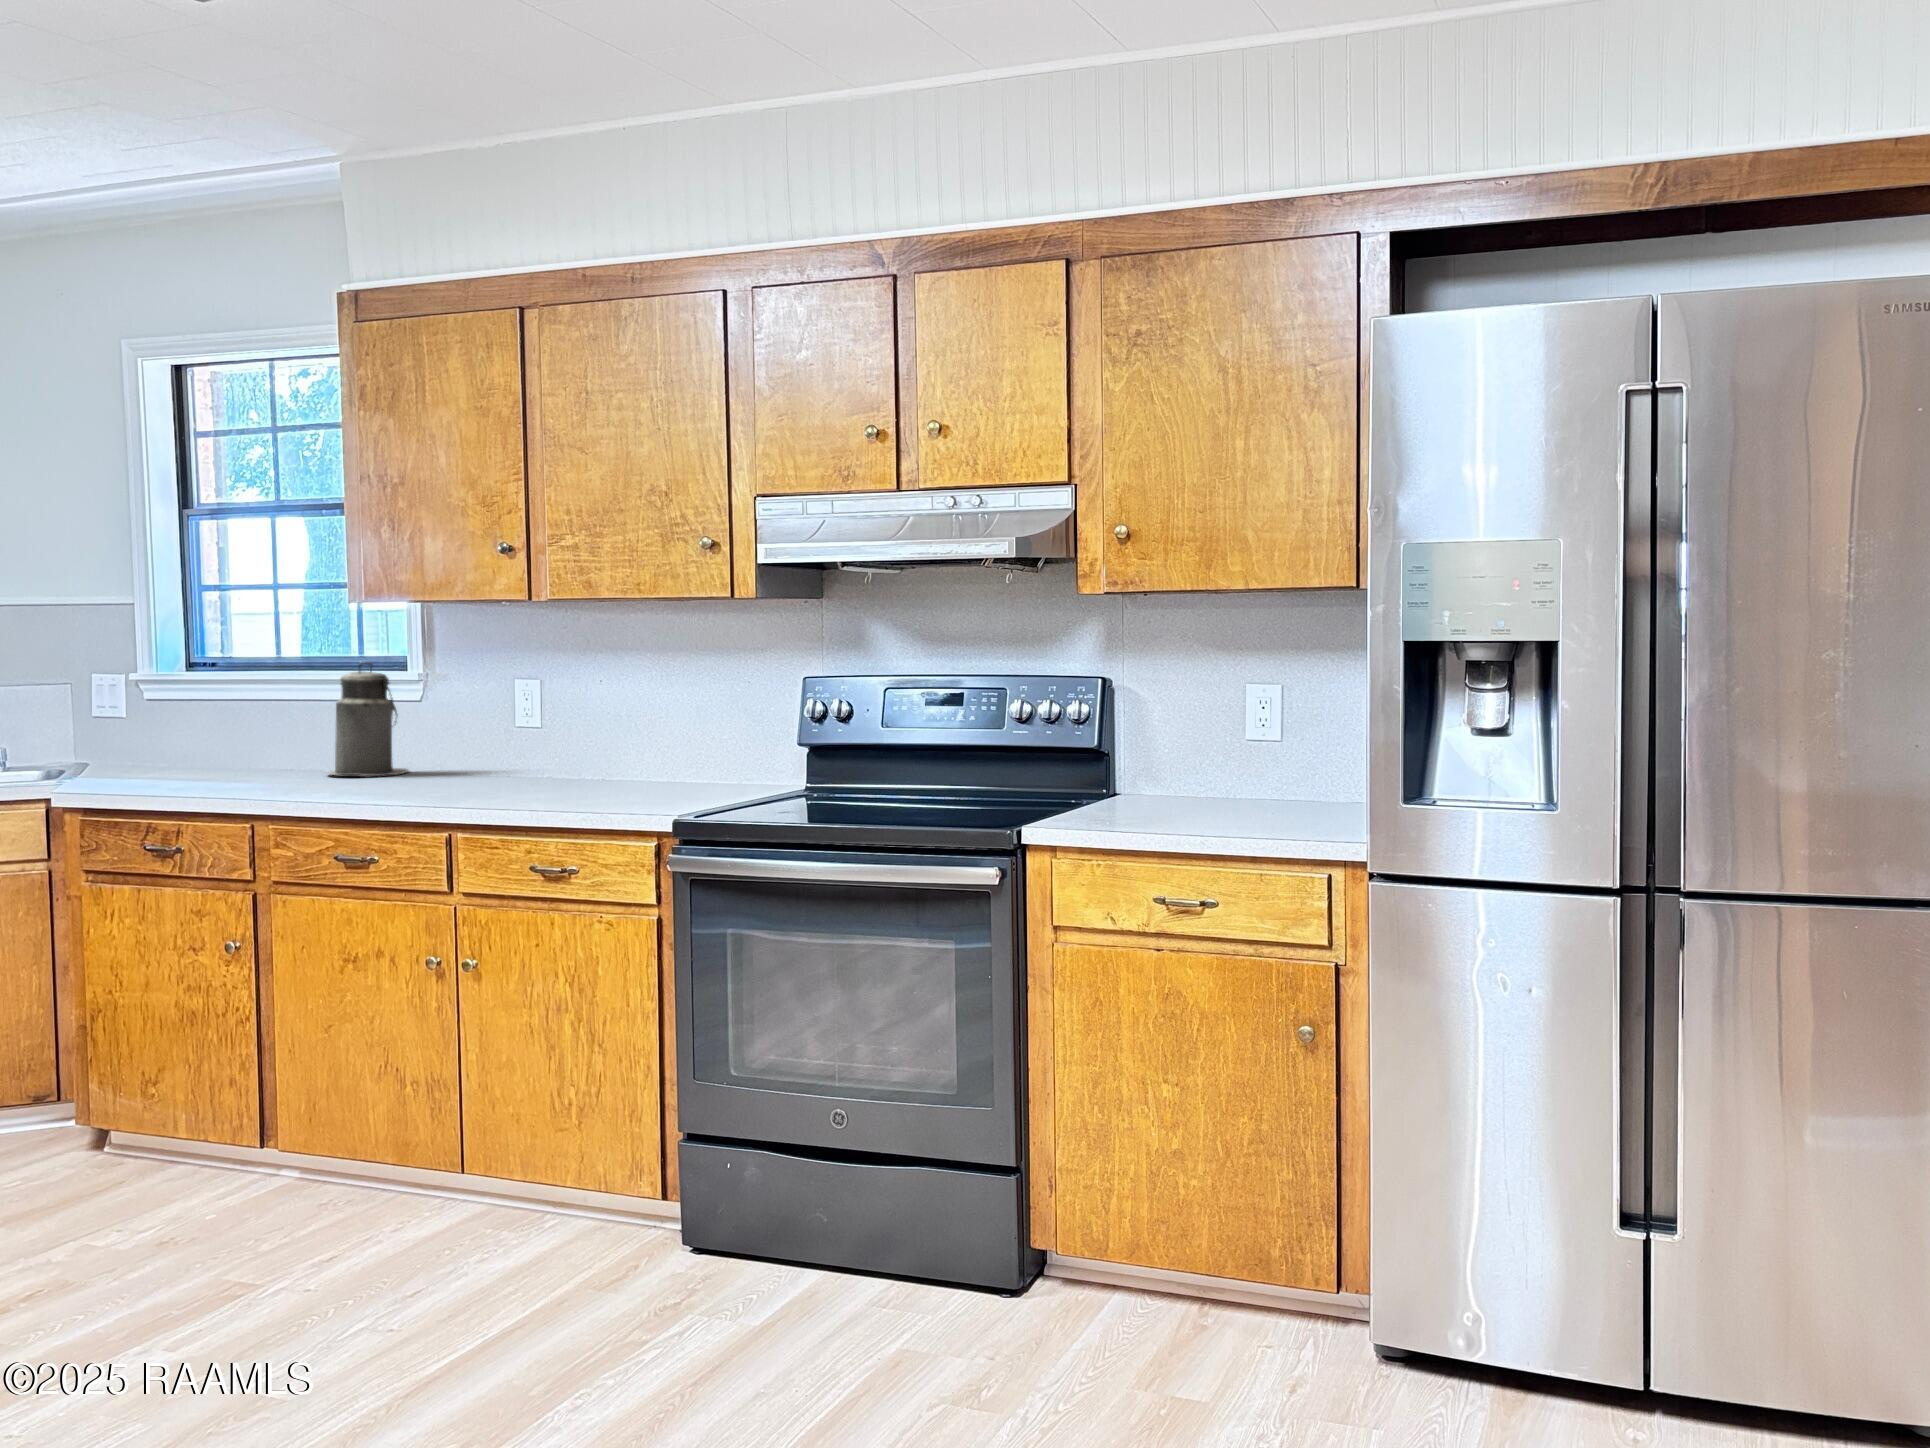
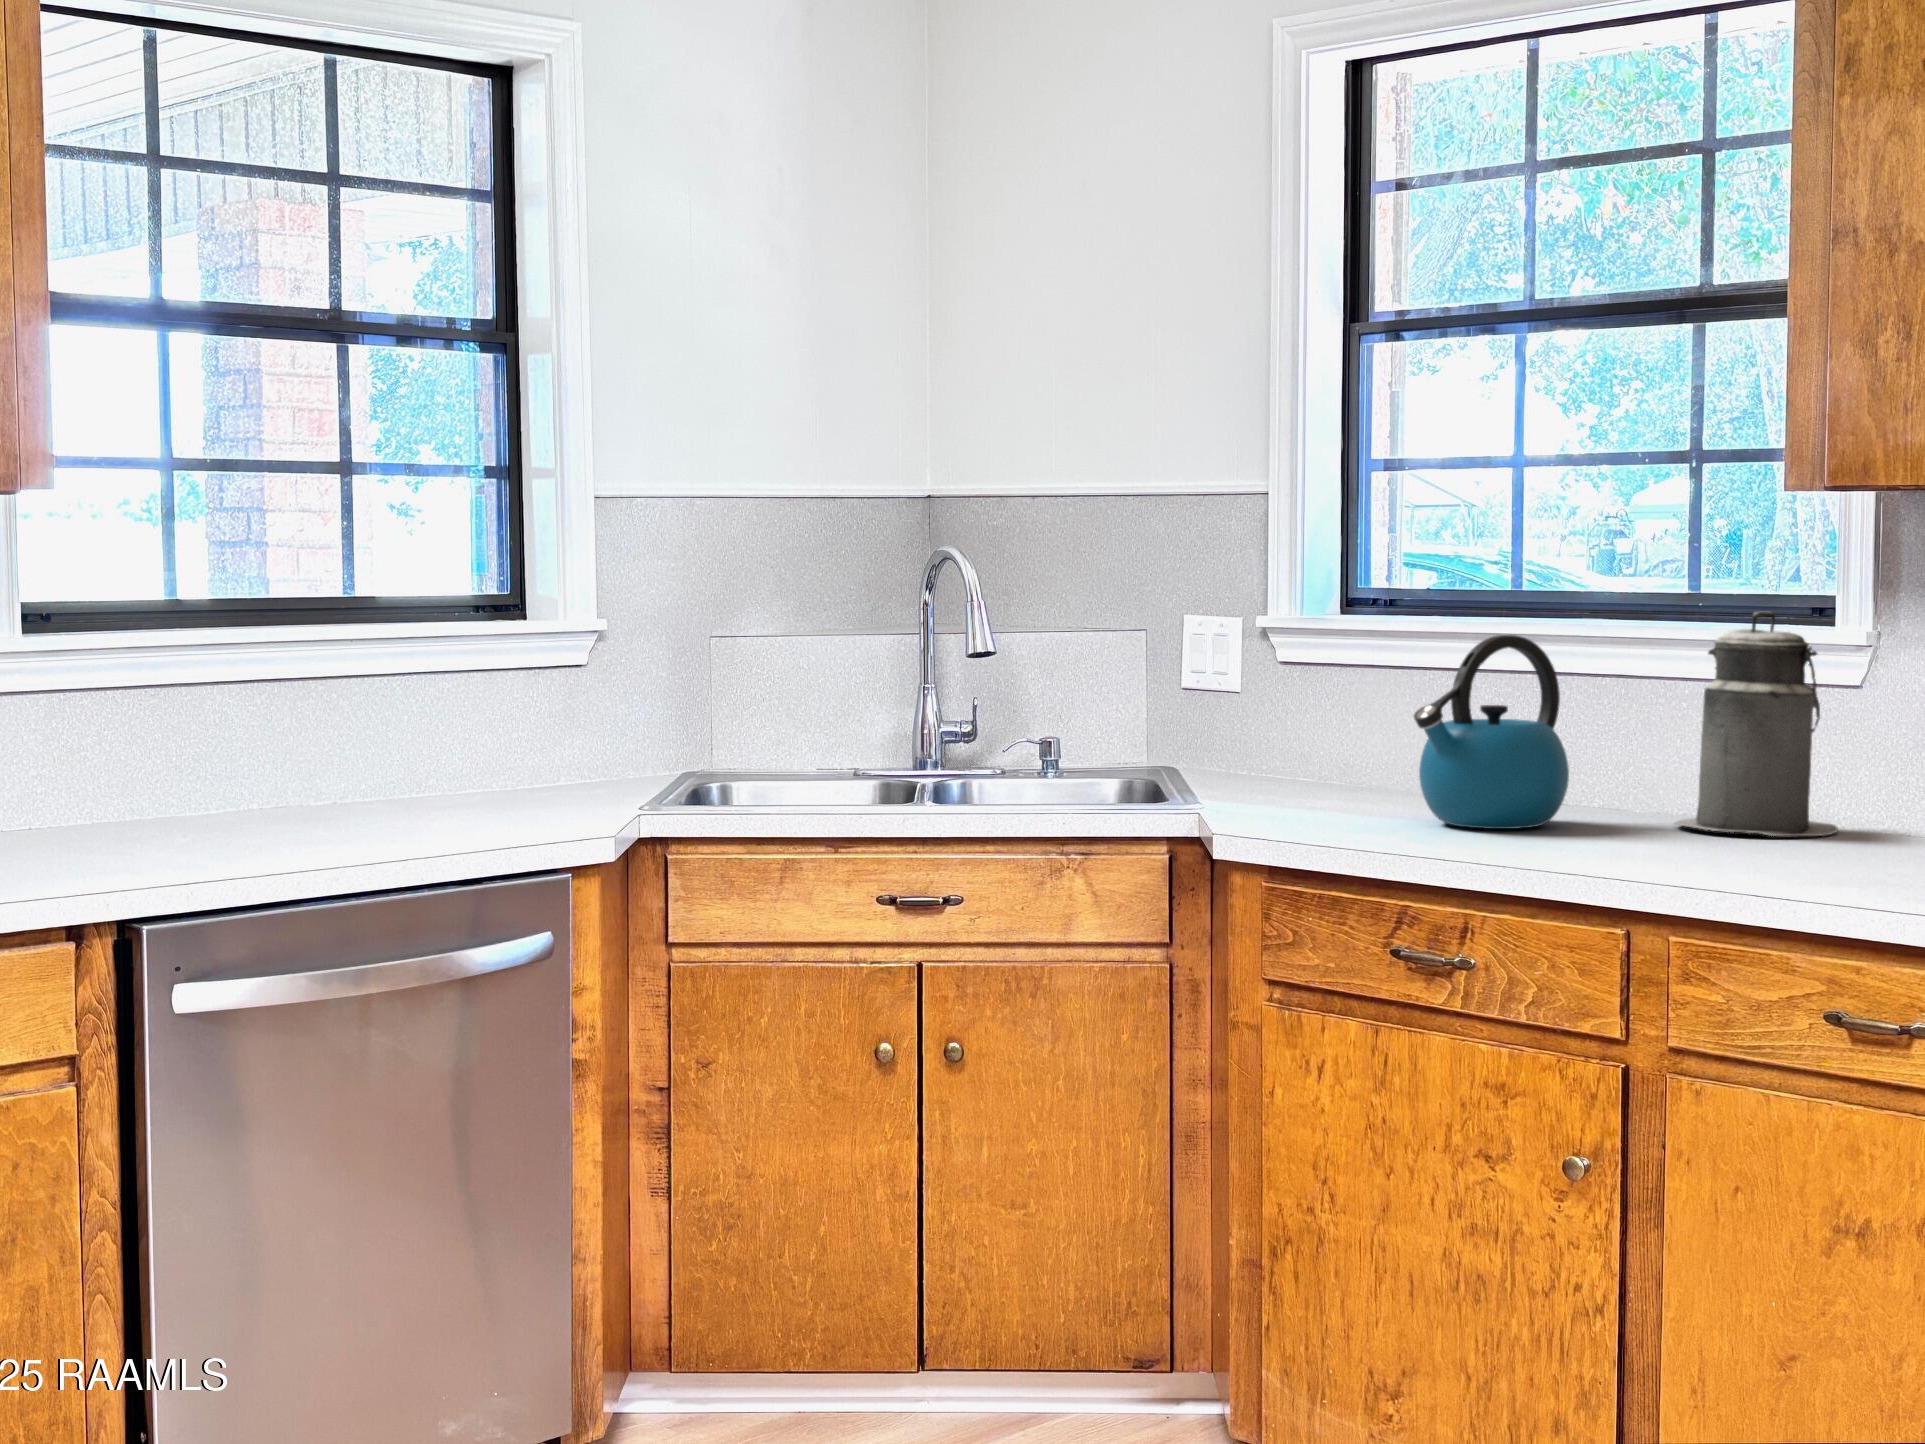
kettle: none [171,677,267,781] -> present [1414,635,1569,829]

